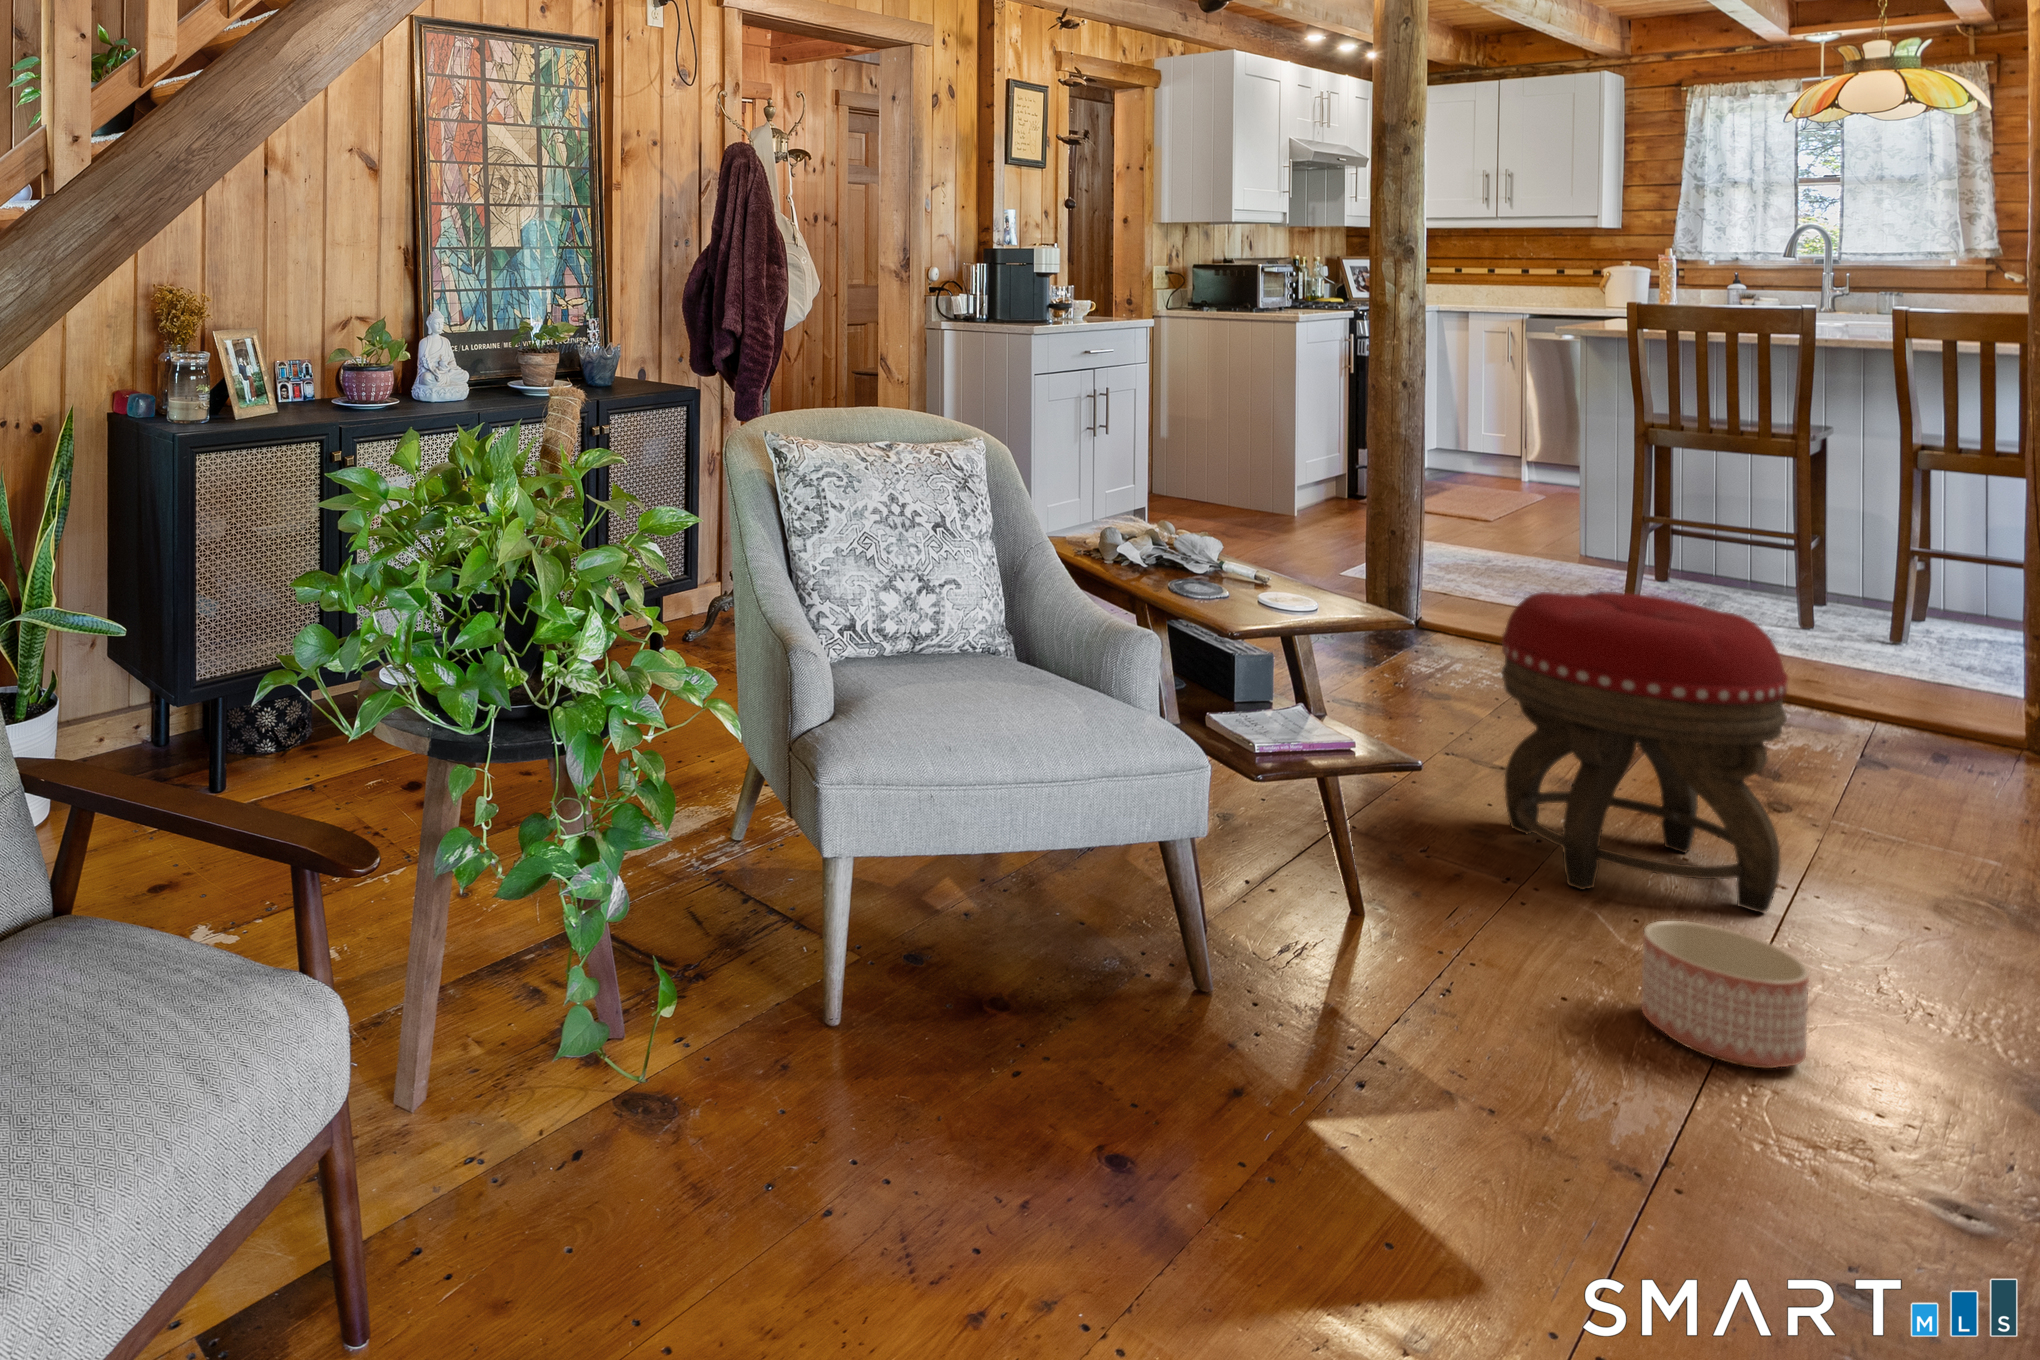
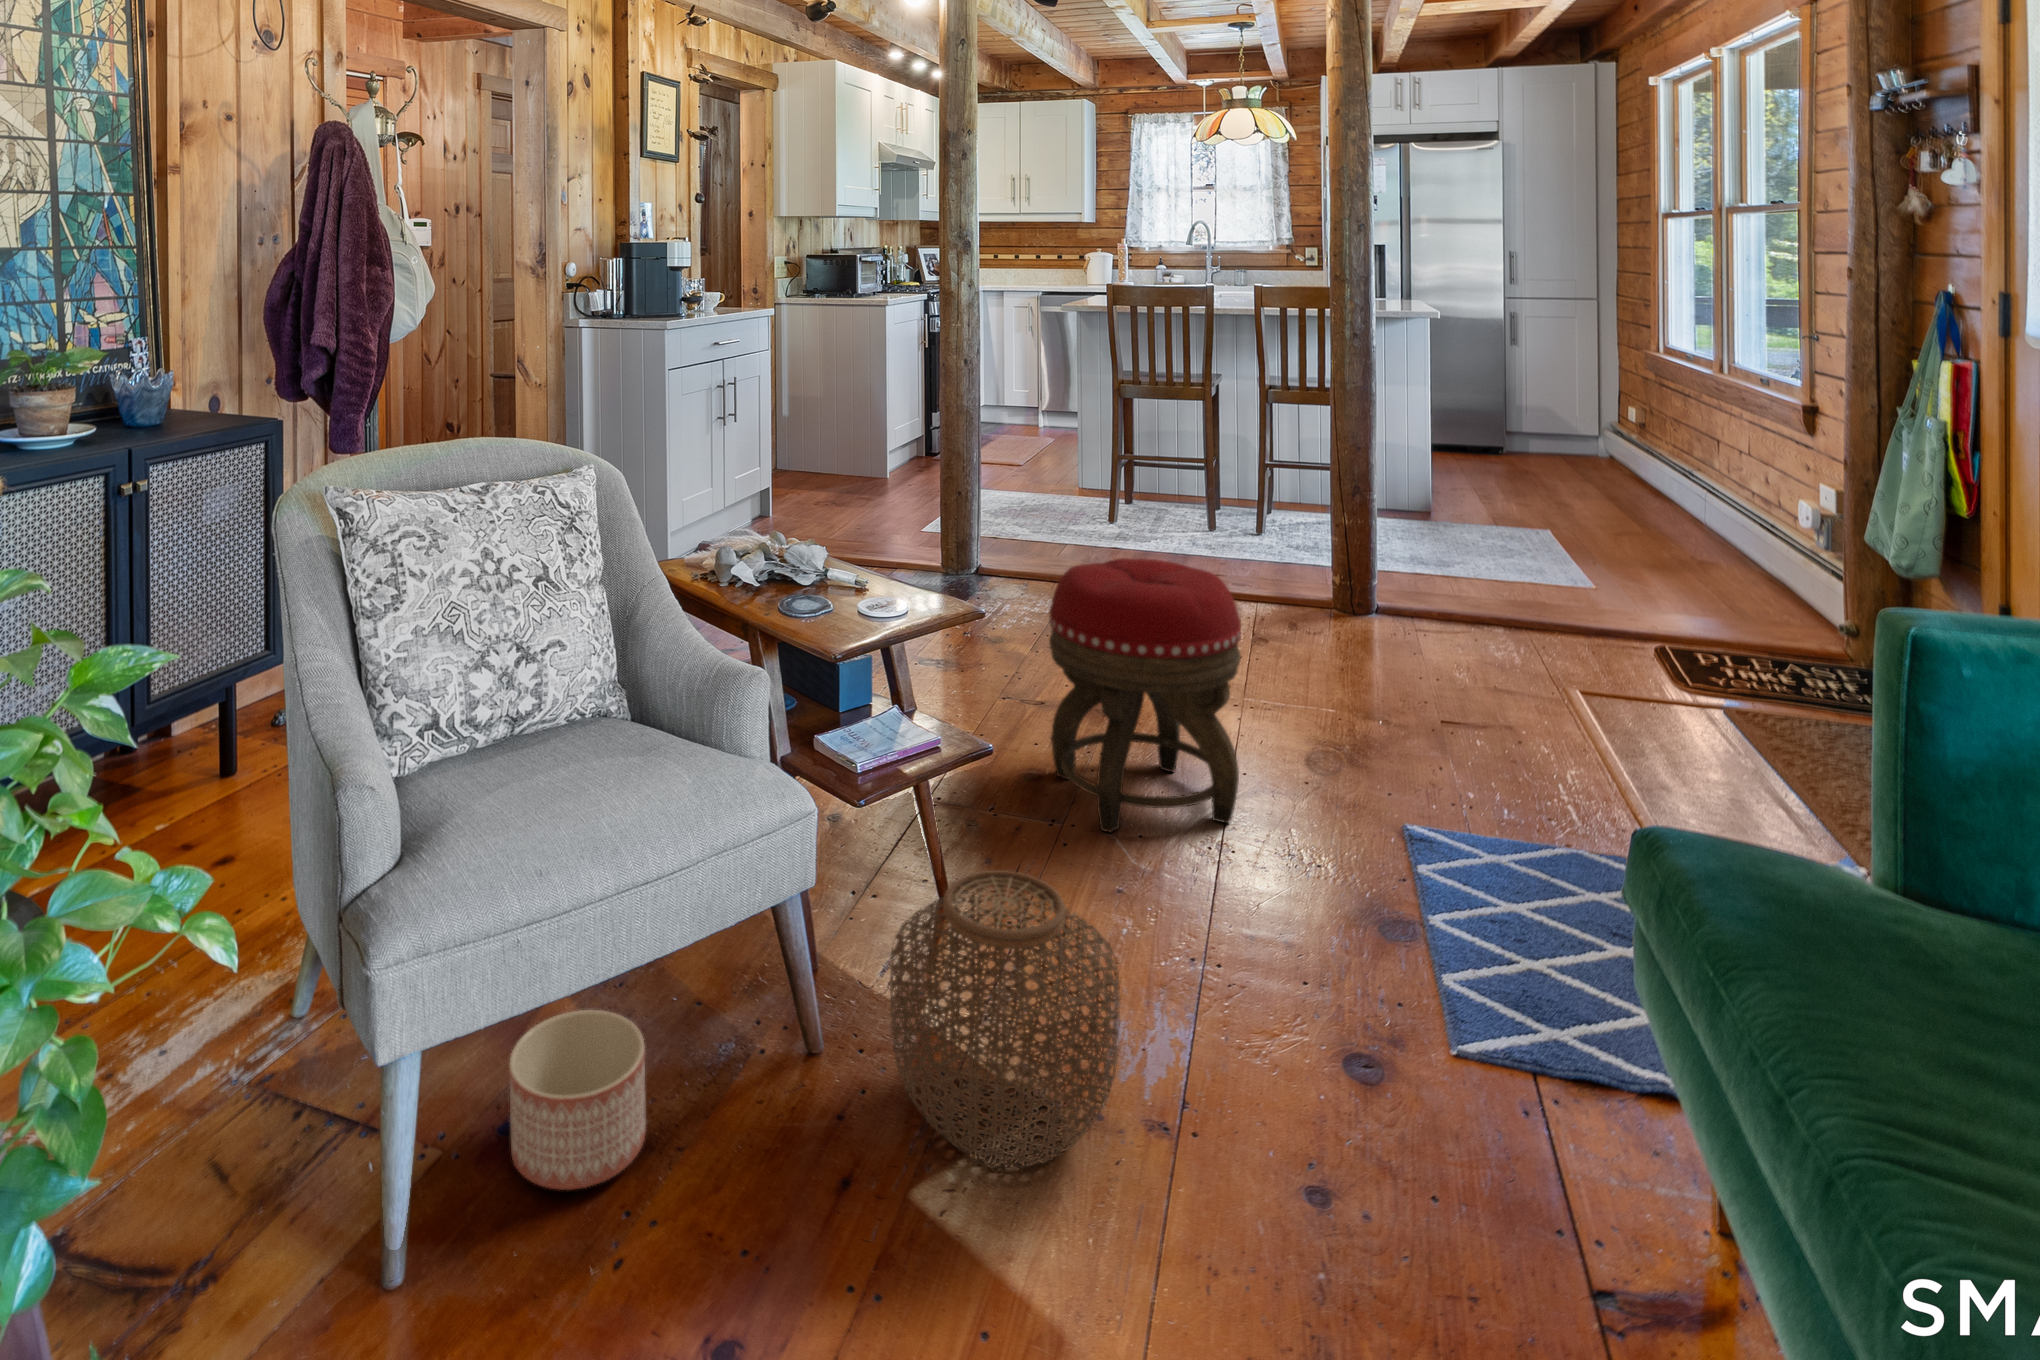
woven basket: none [1285,834,1558,1120] -> present [890,870,1120,1168]
planter: present [1641,921,1809,1068] -> present [509,1010,646,1190]

